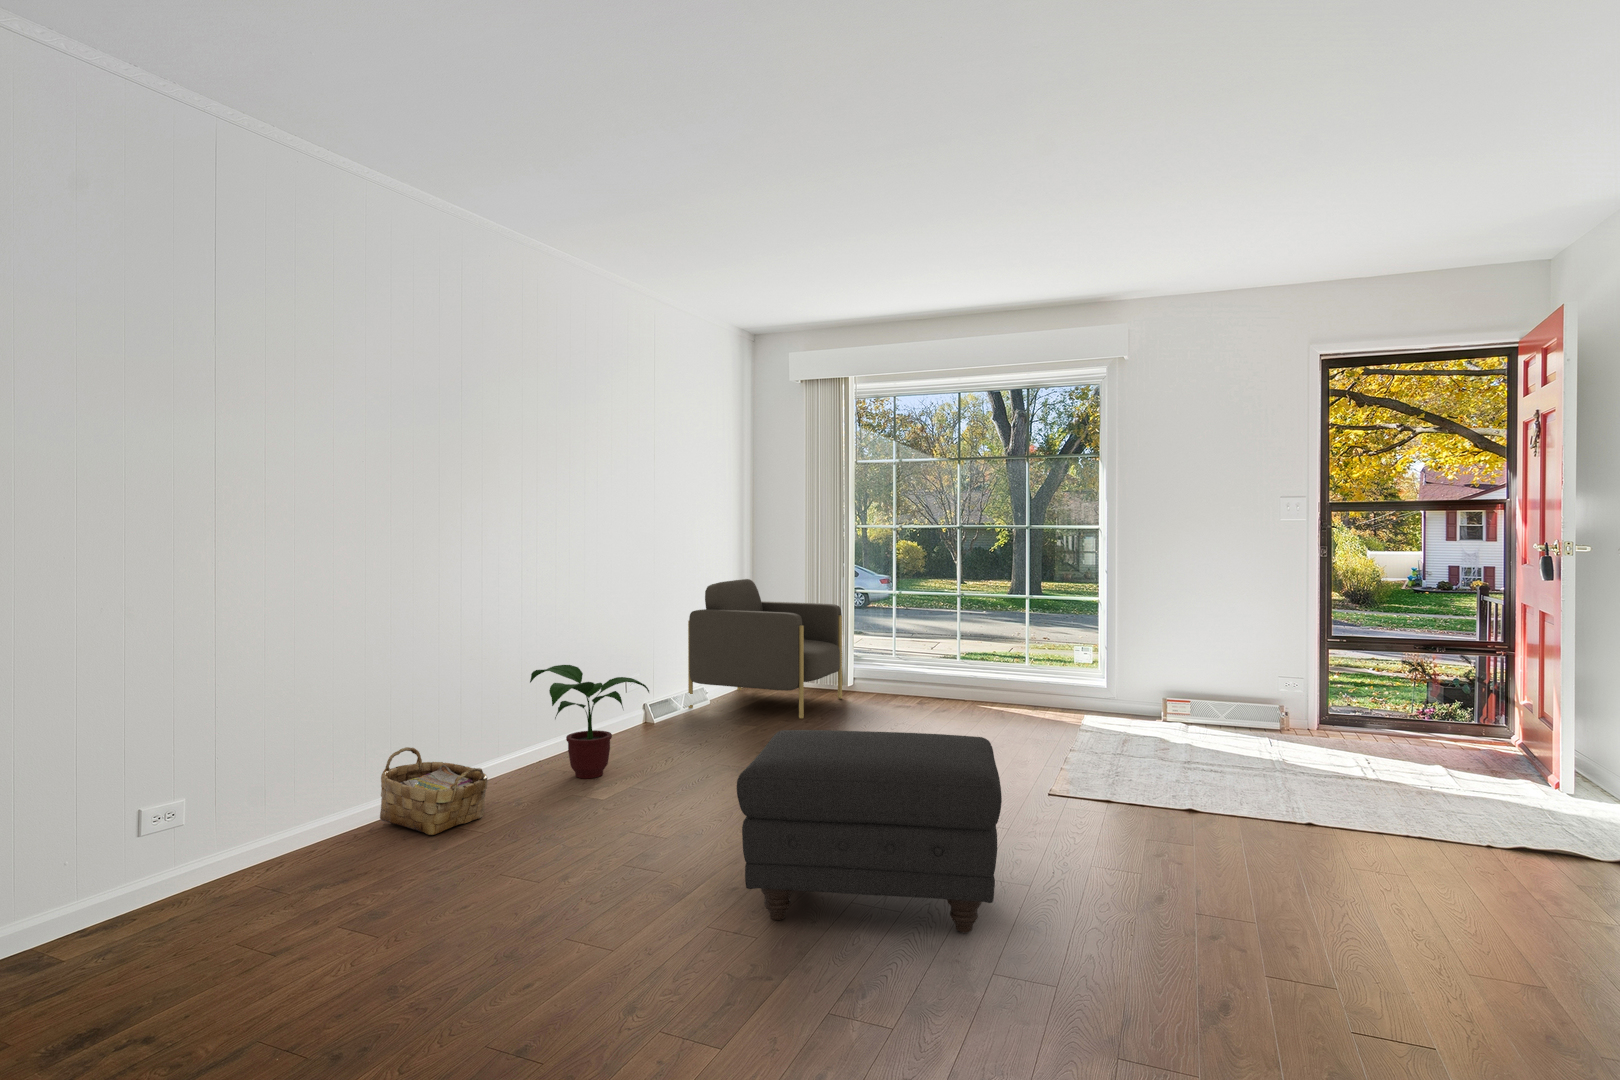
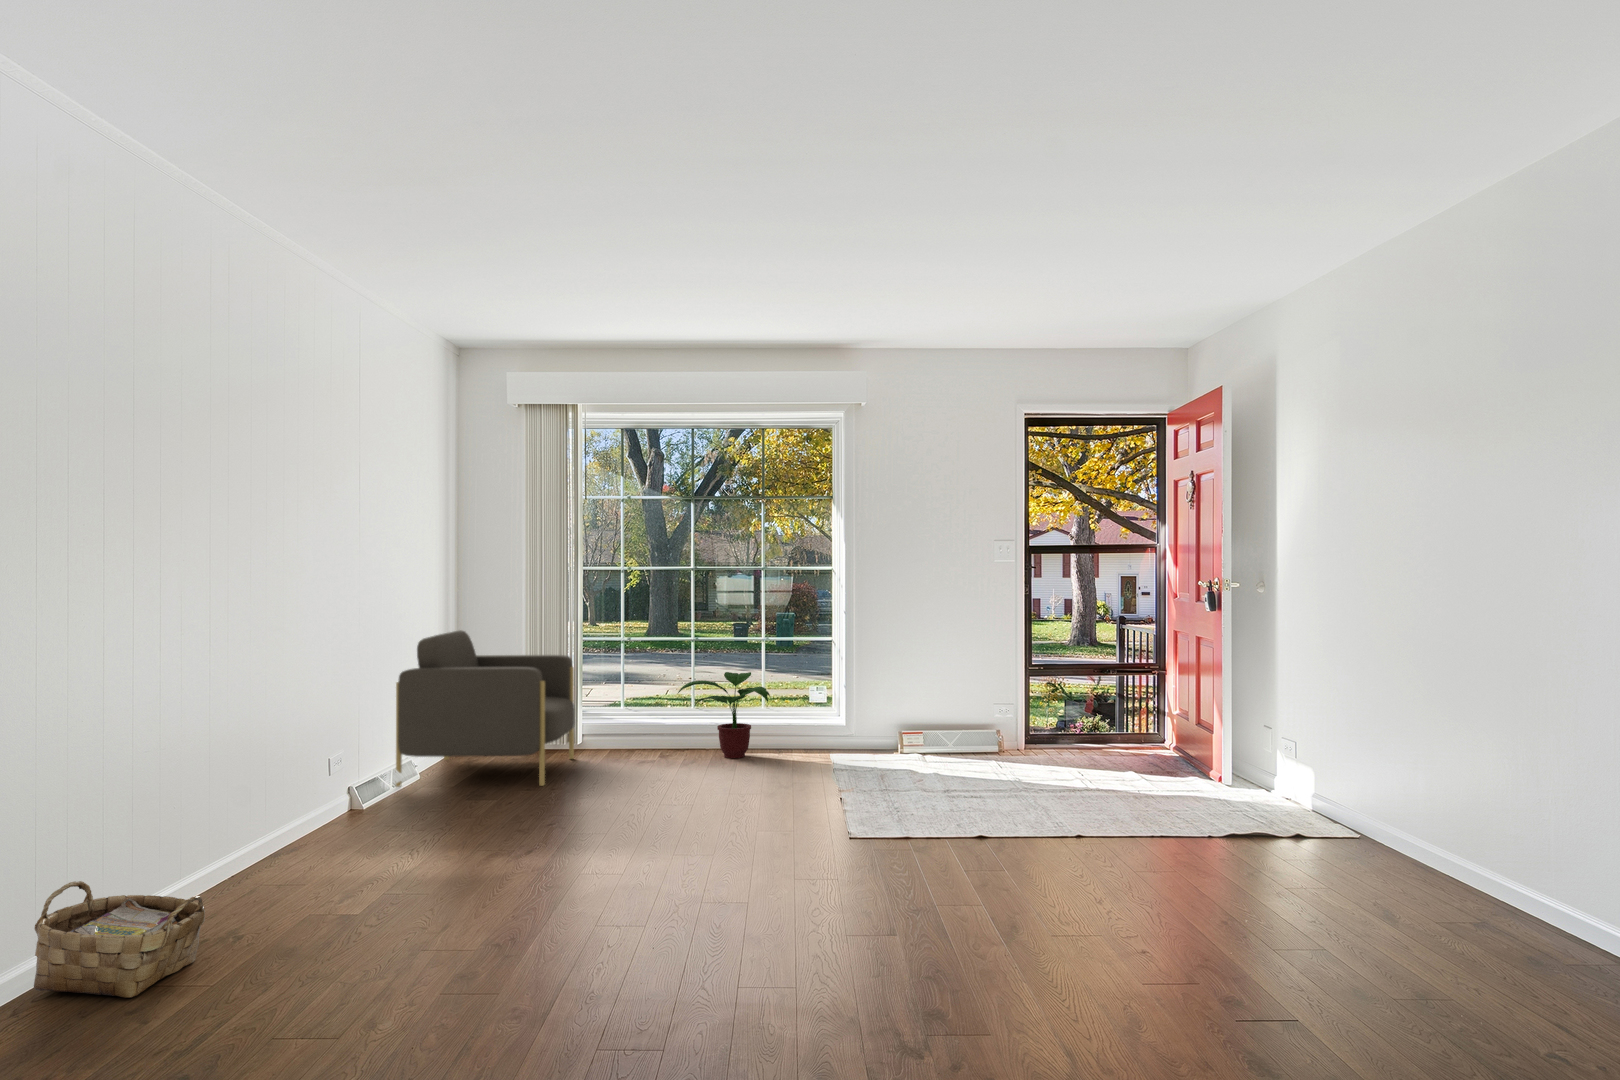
potted plant: present [530,665,649,778] -> present [678,672,770,758]
ottoman: present [737,730,1002,933] -> none [616,789,900,1020]

